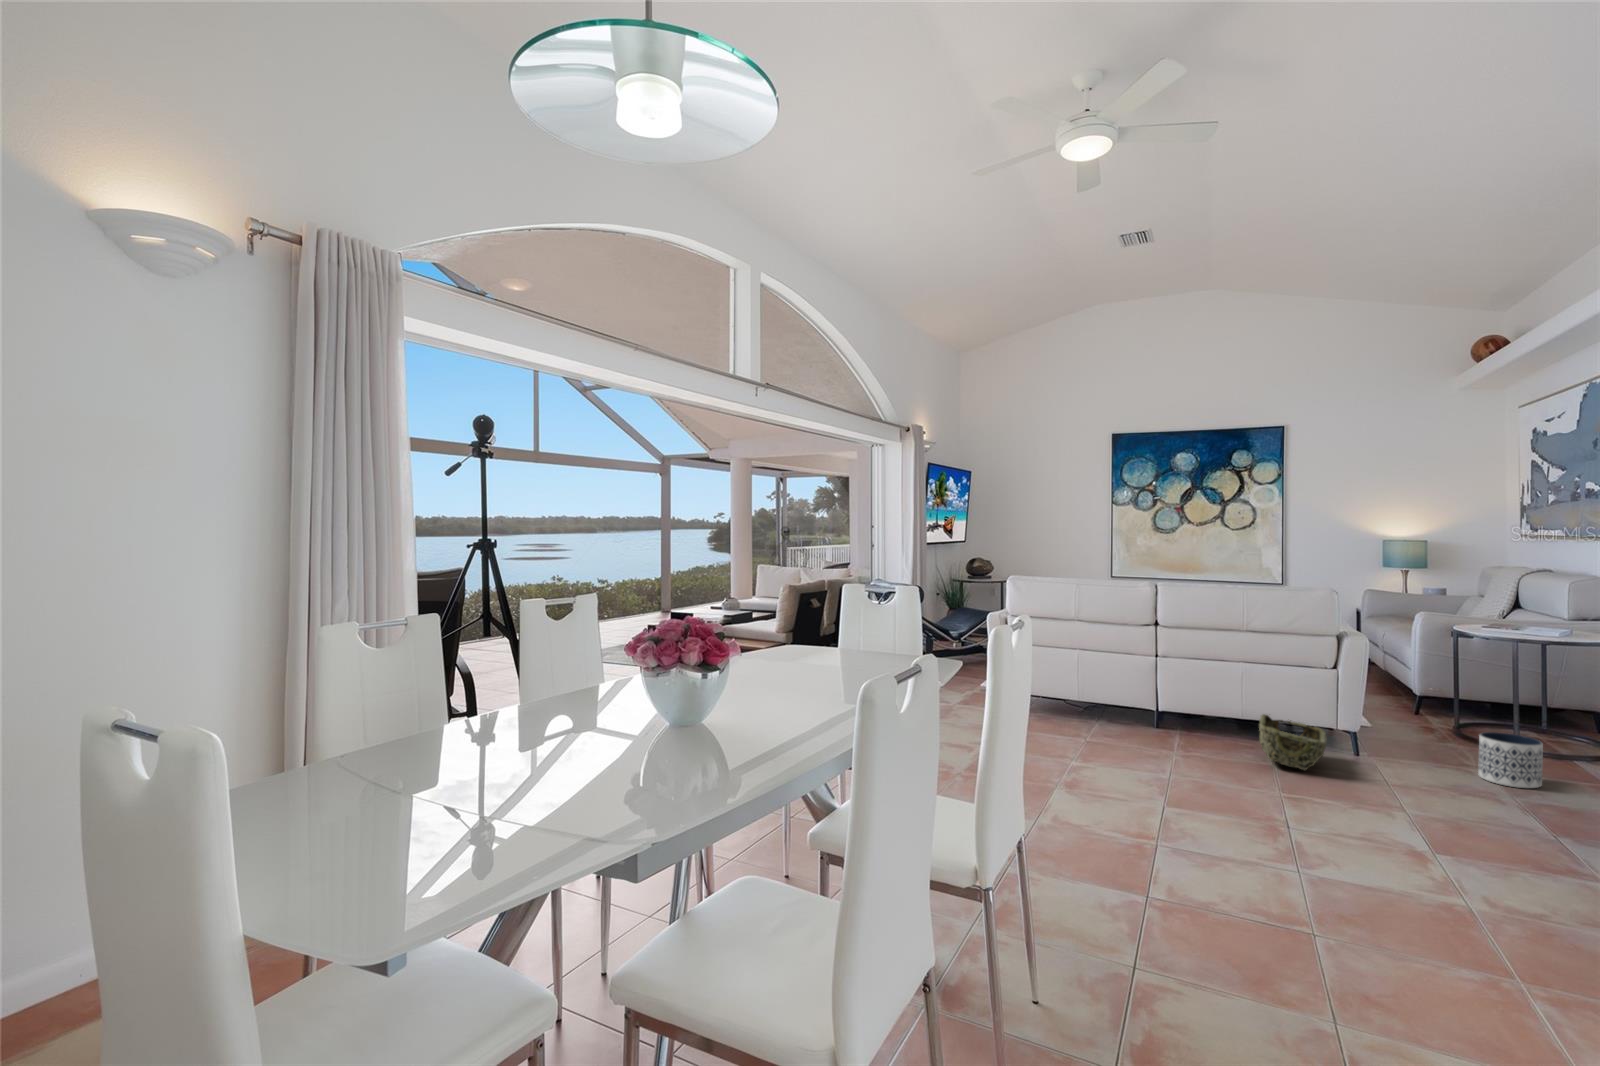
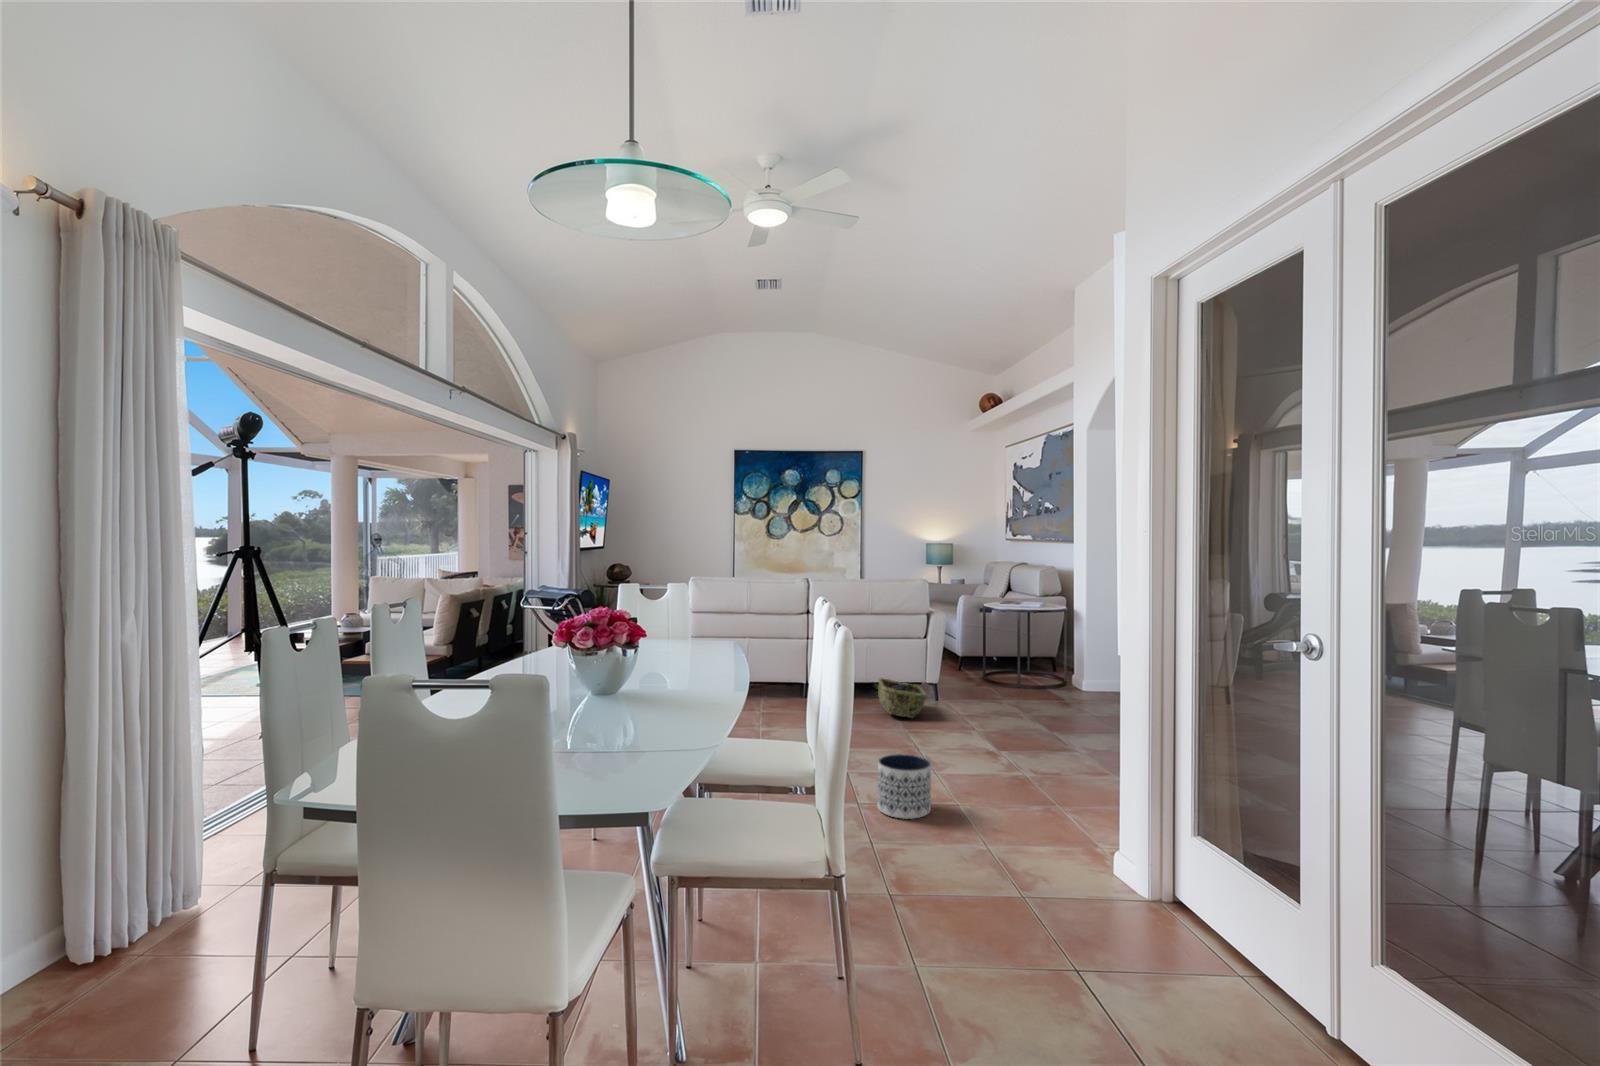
planter: present [1478,732,1543,788] -> present [877,754,931,819]

